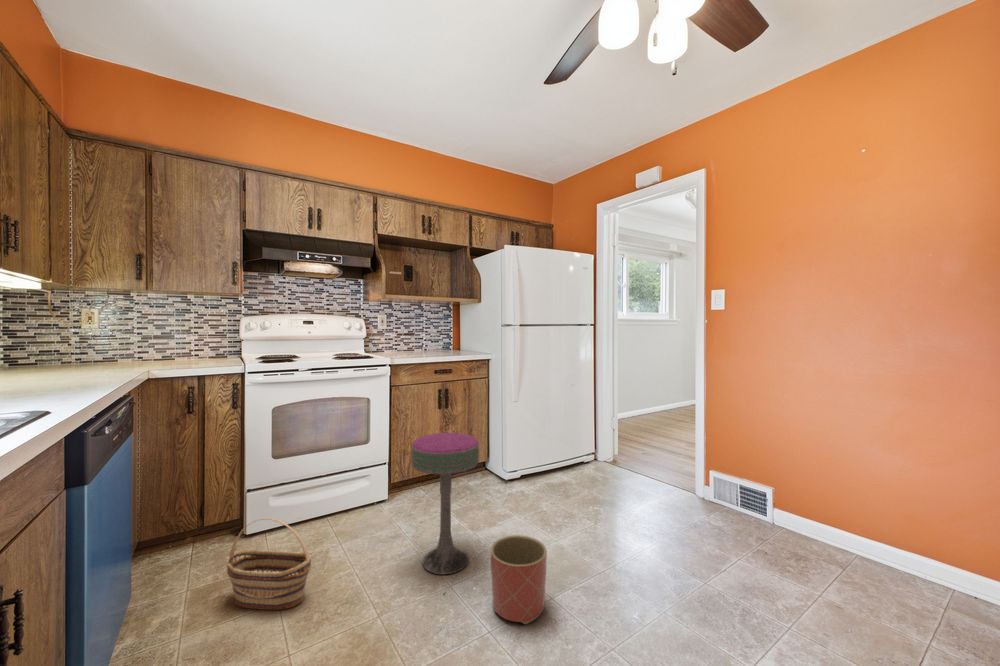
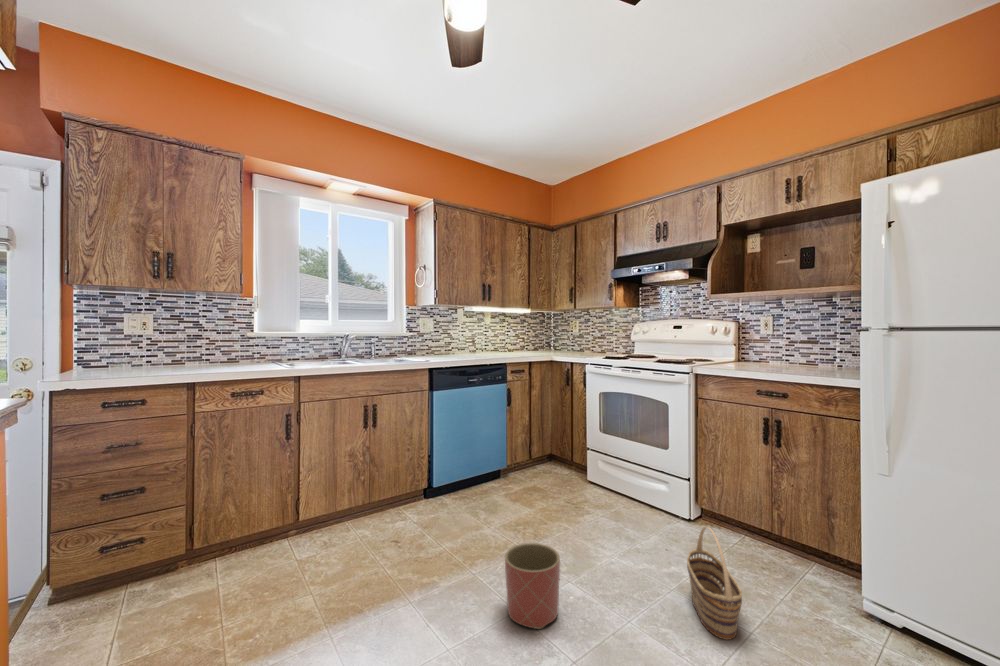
bar stool: present [411,433,479,574] -> none [560,440,628,580]
basket: present [227,518,311,610] -> present [687,527,742,640]

